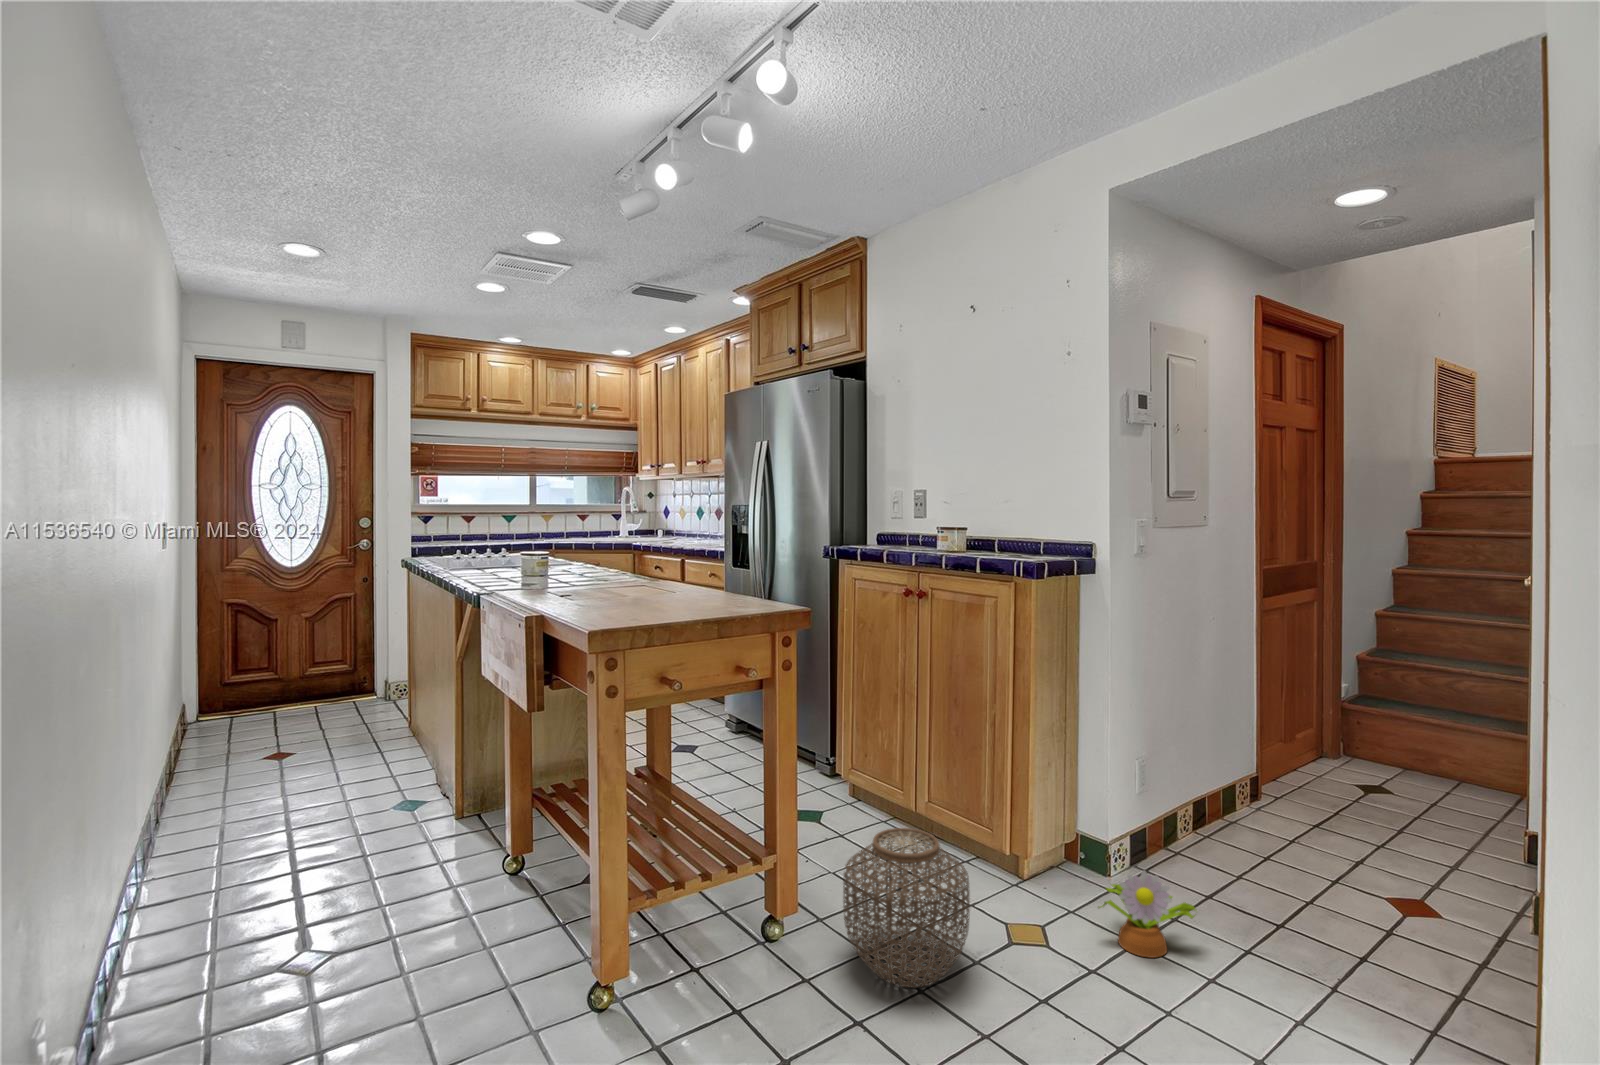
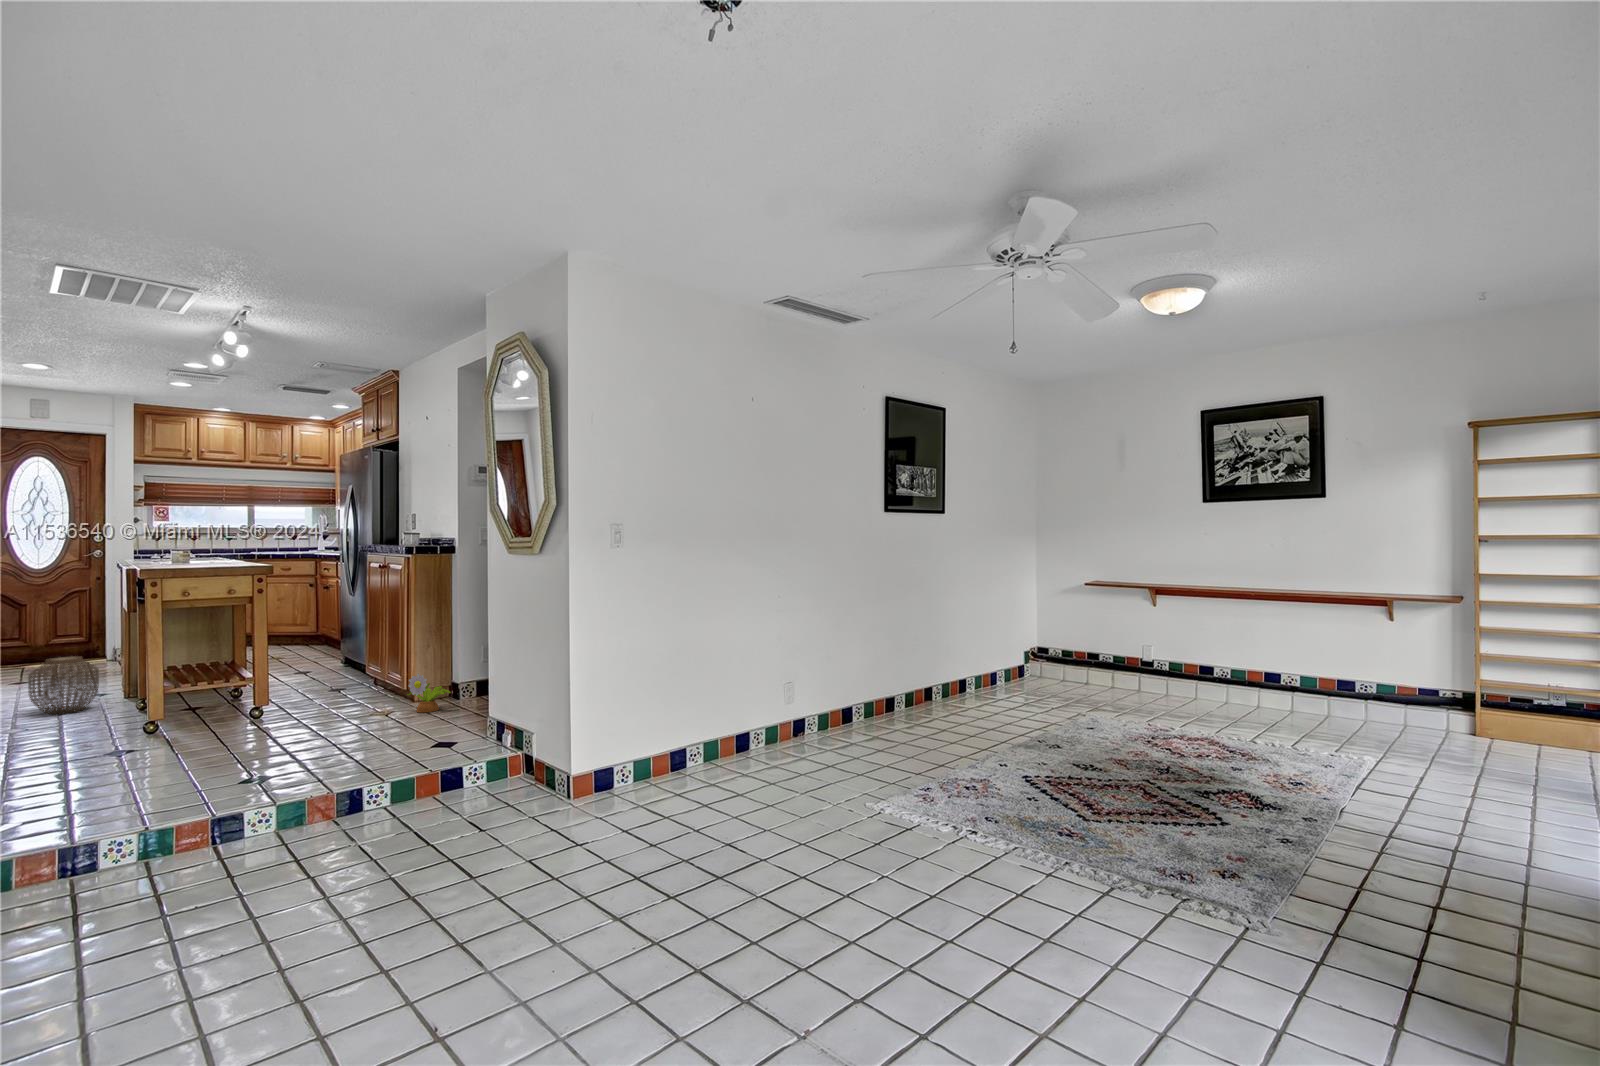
woven basket: present [843,828,970,987] -> present [28,656,99,714]

